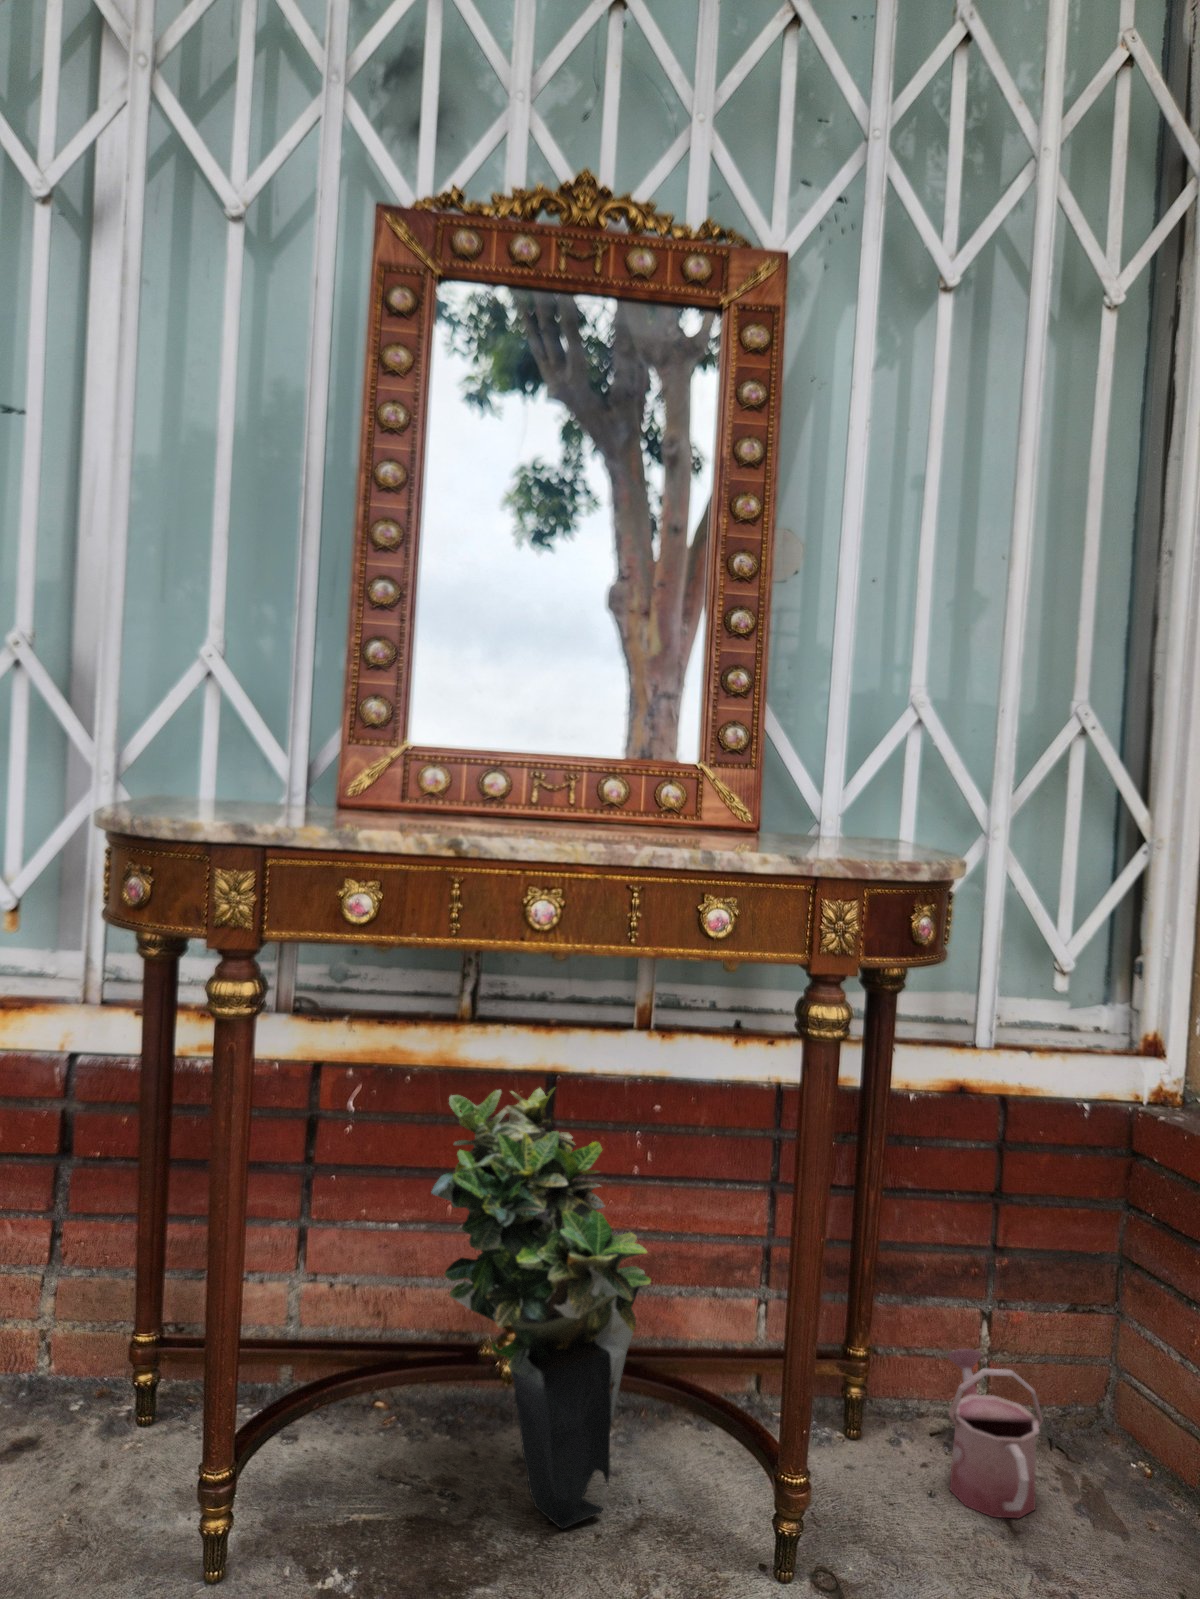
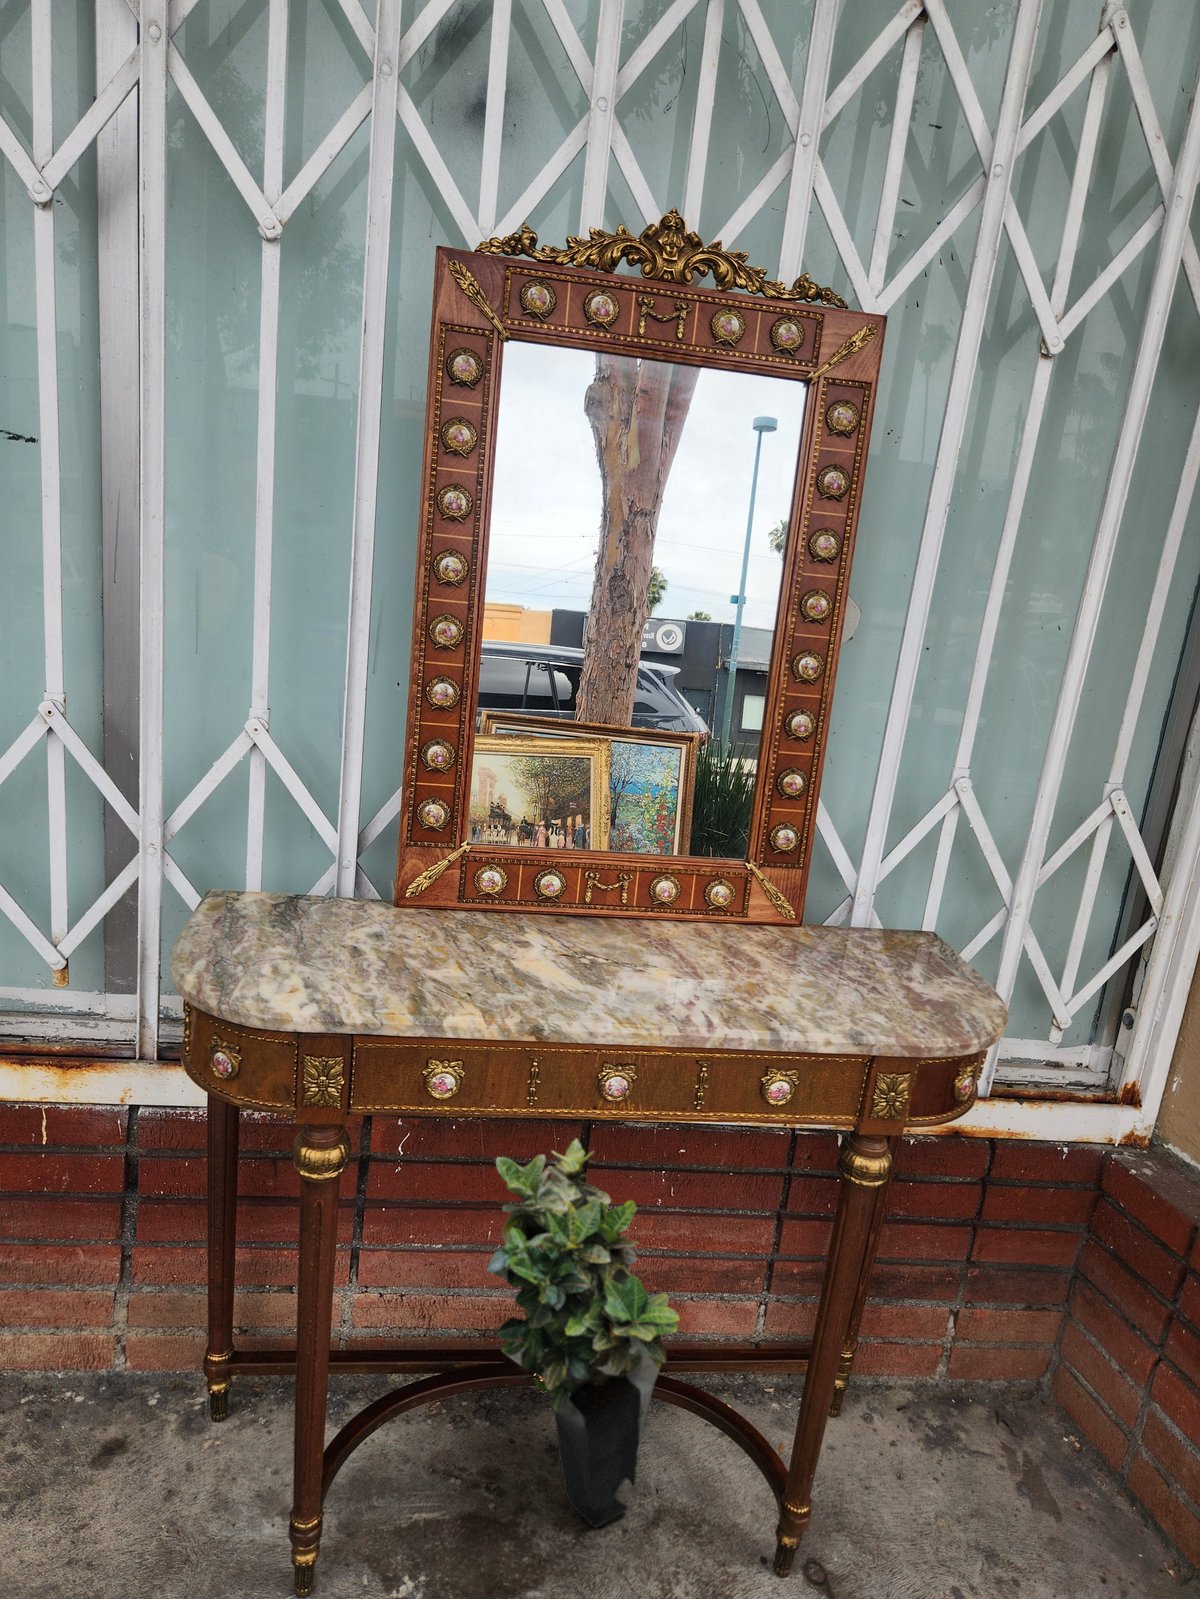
watering can: present [948,1349,1043,1518] -> none [914,1346,1000,1503]

